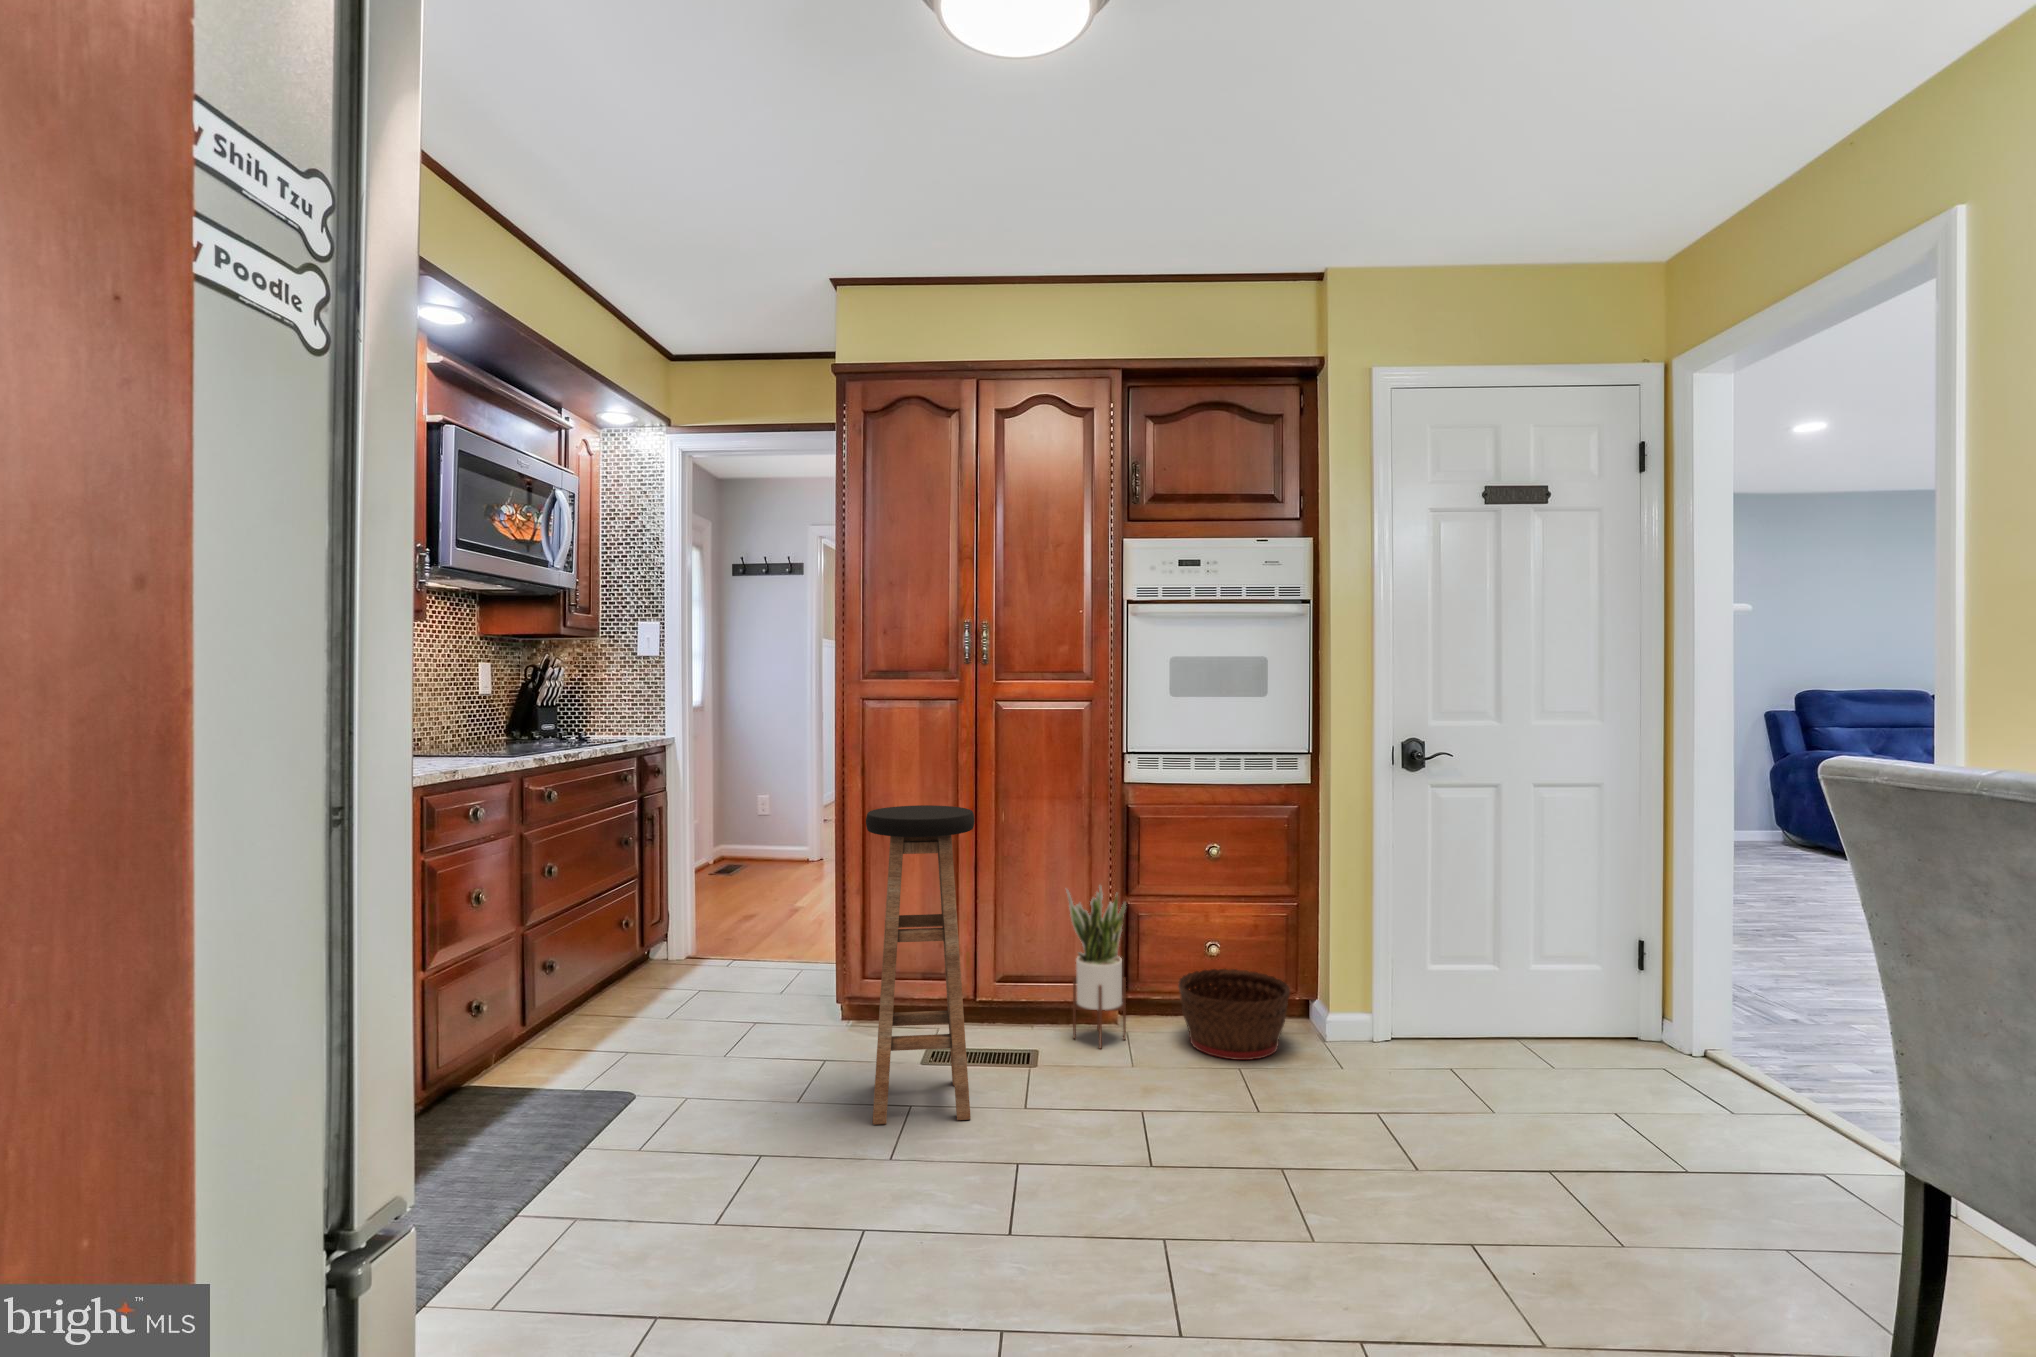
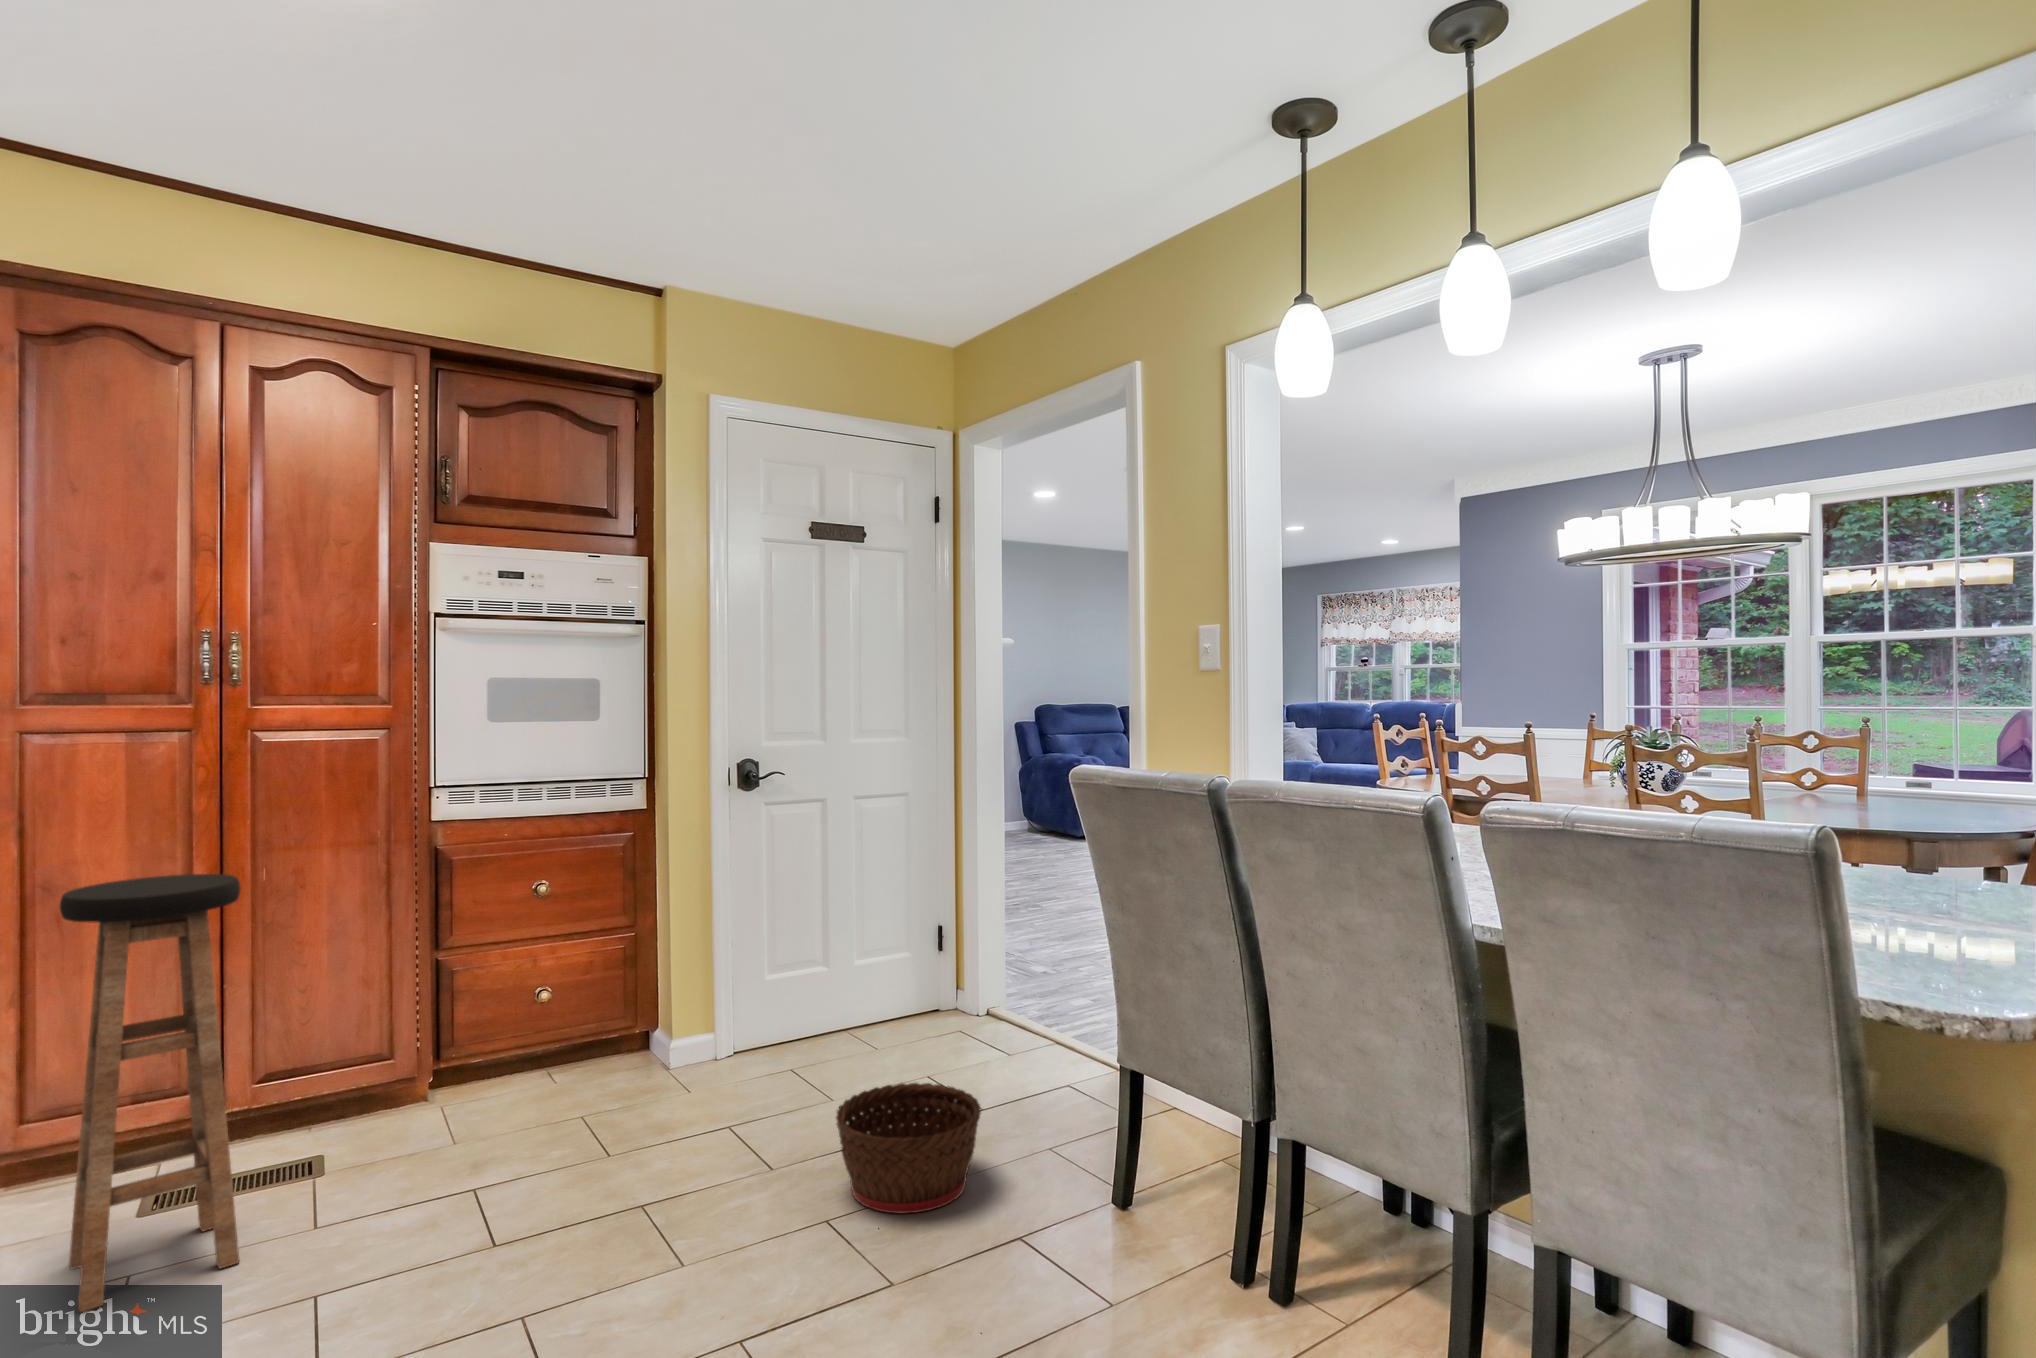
potted plant: present [1066,885,1126,1049] -> none [359,946,438,1139]
basket: present [1178,969,1290,1060] -> present [836,1083,981,1213]

